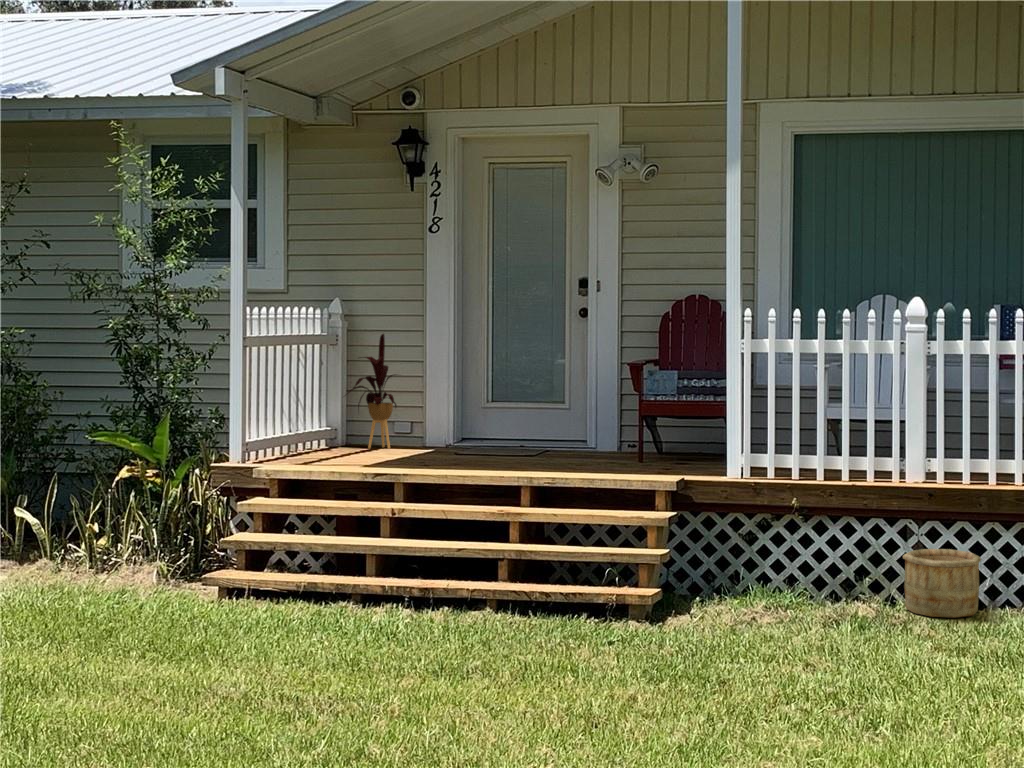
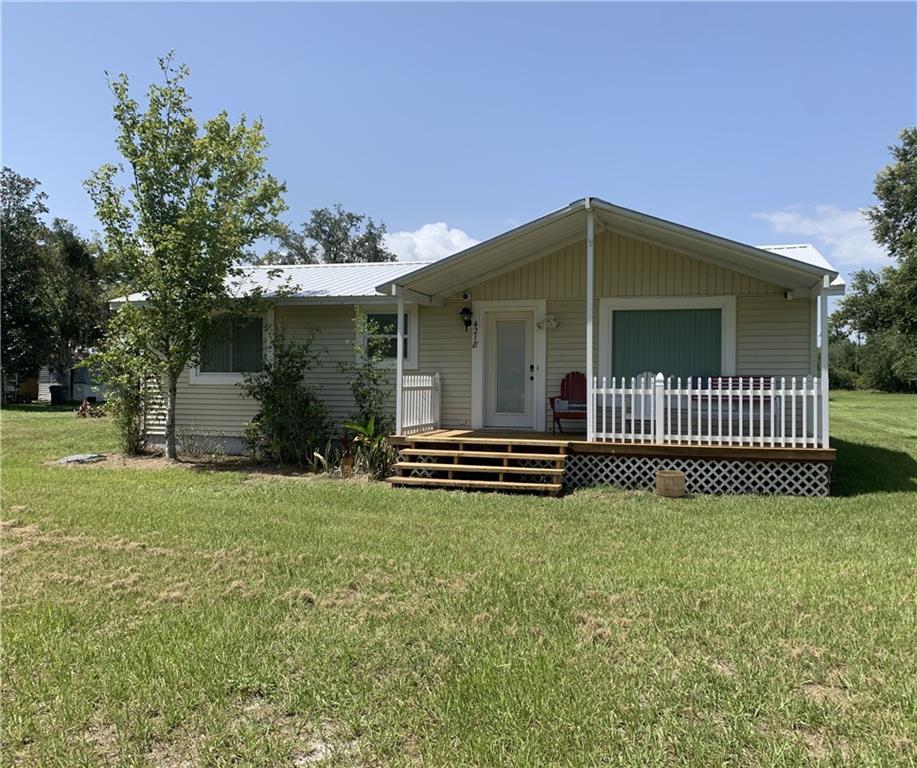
house plant: present [347,334,397,449] -> present [337,429,356,478]

